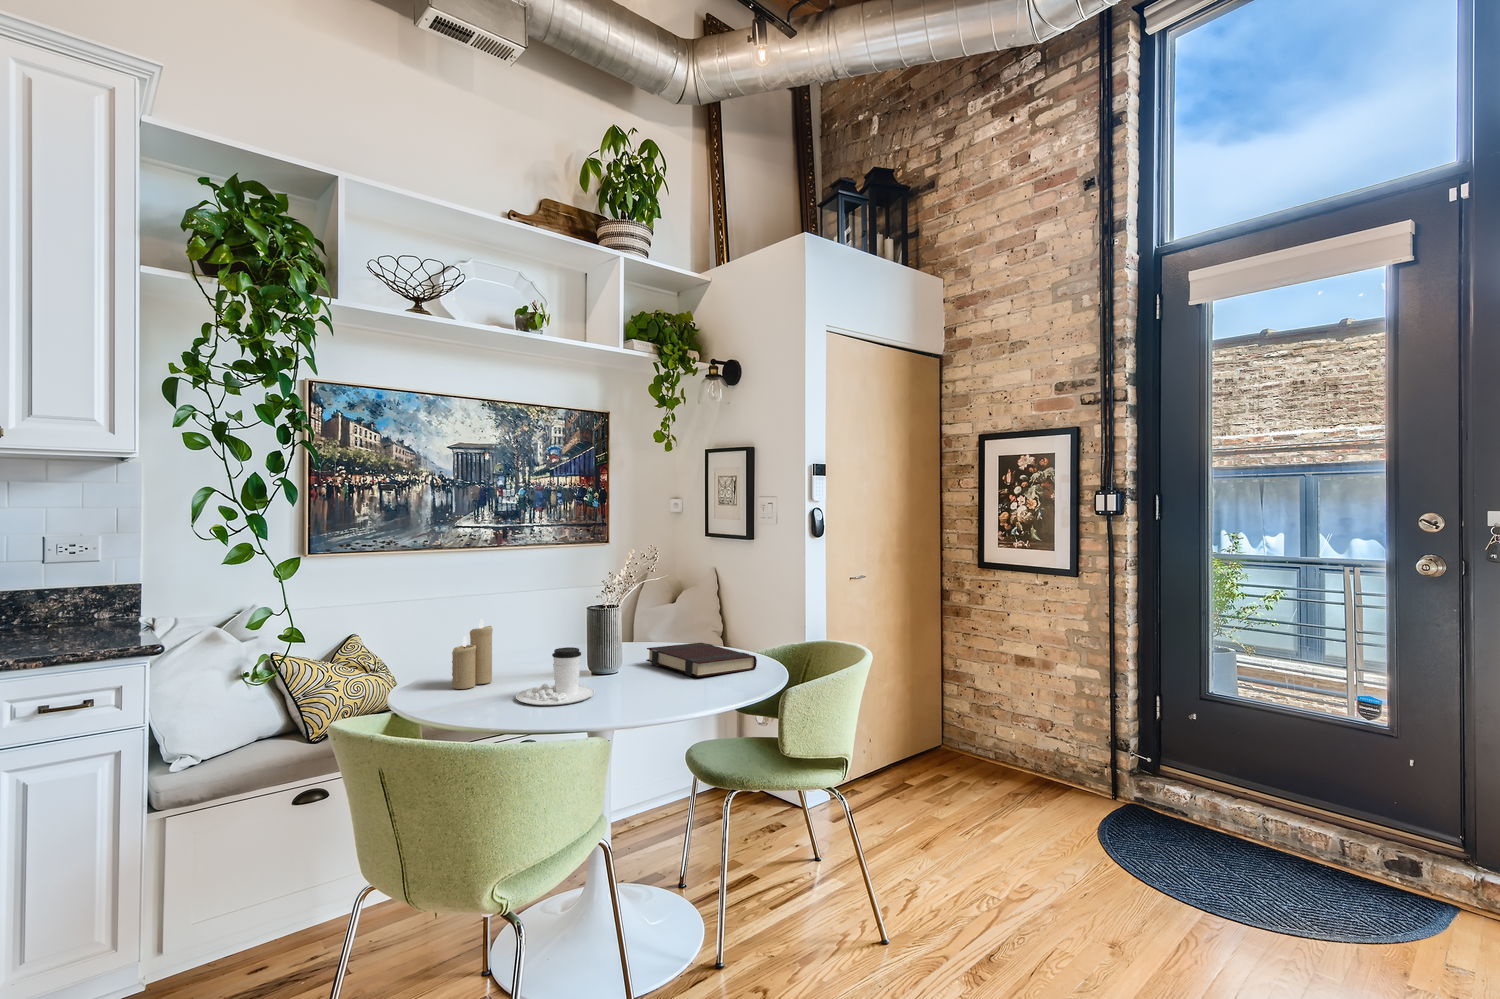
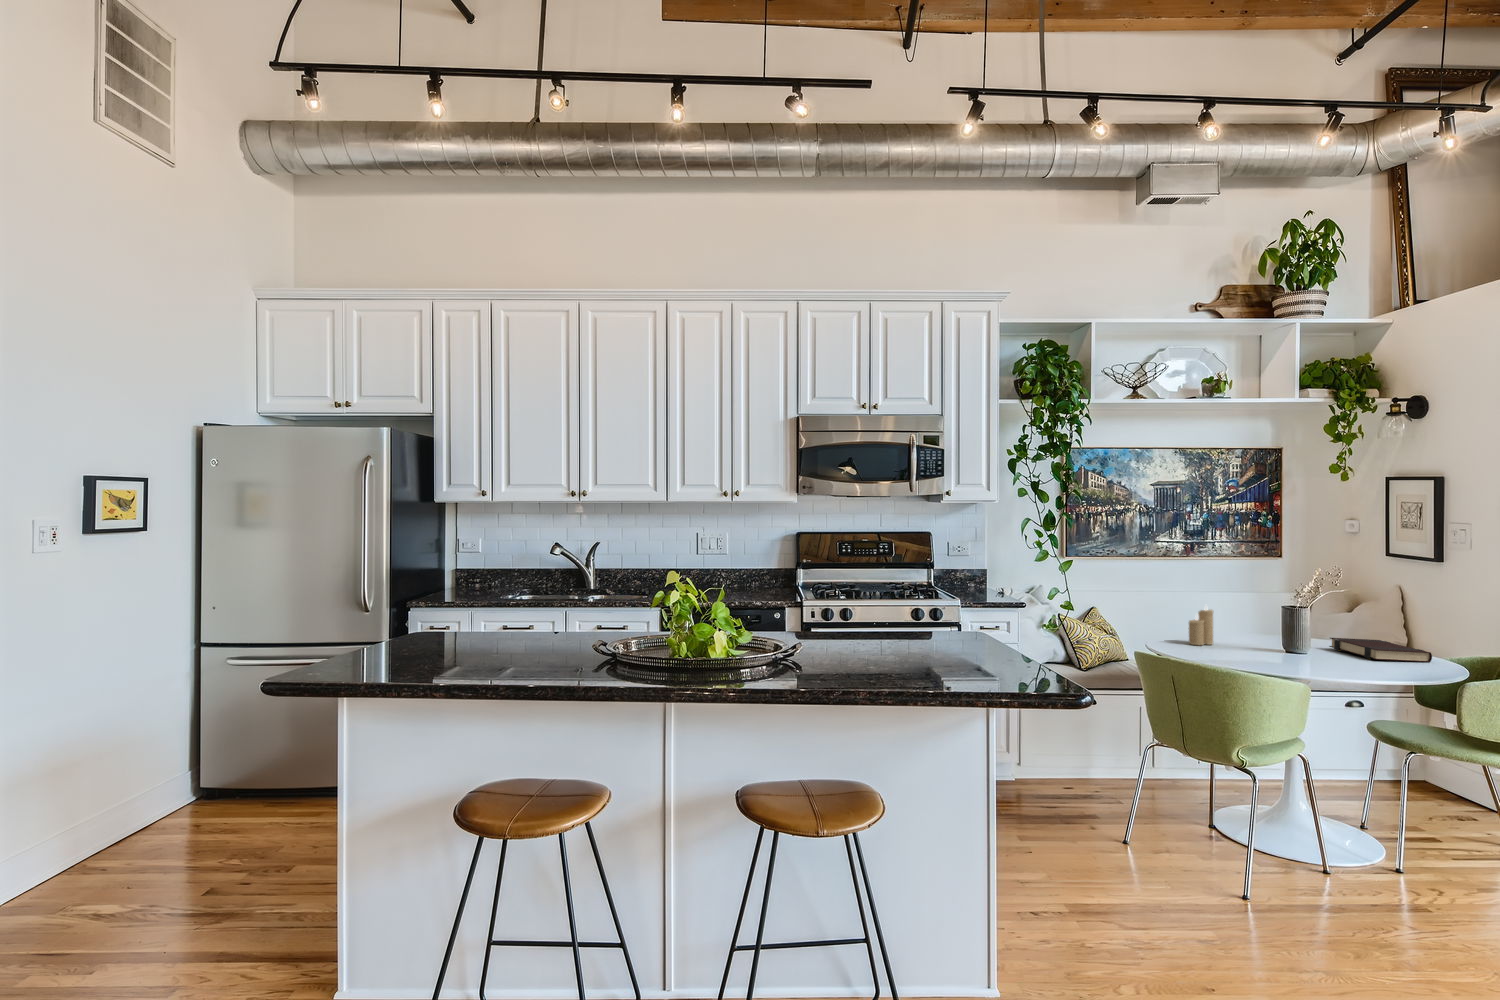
coffee cup: present [516,647,595,705] -> none [1237,627,1293,660]

